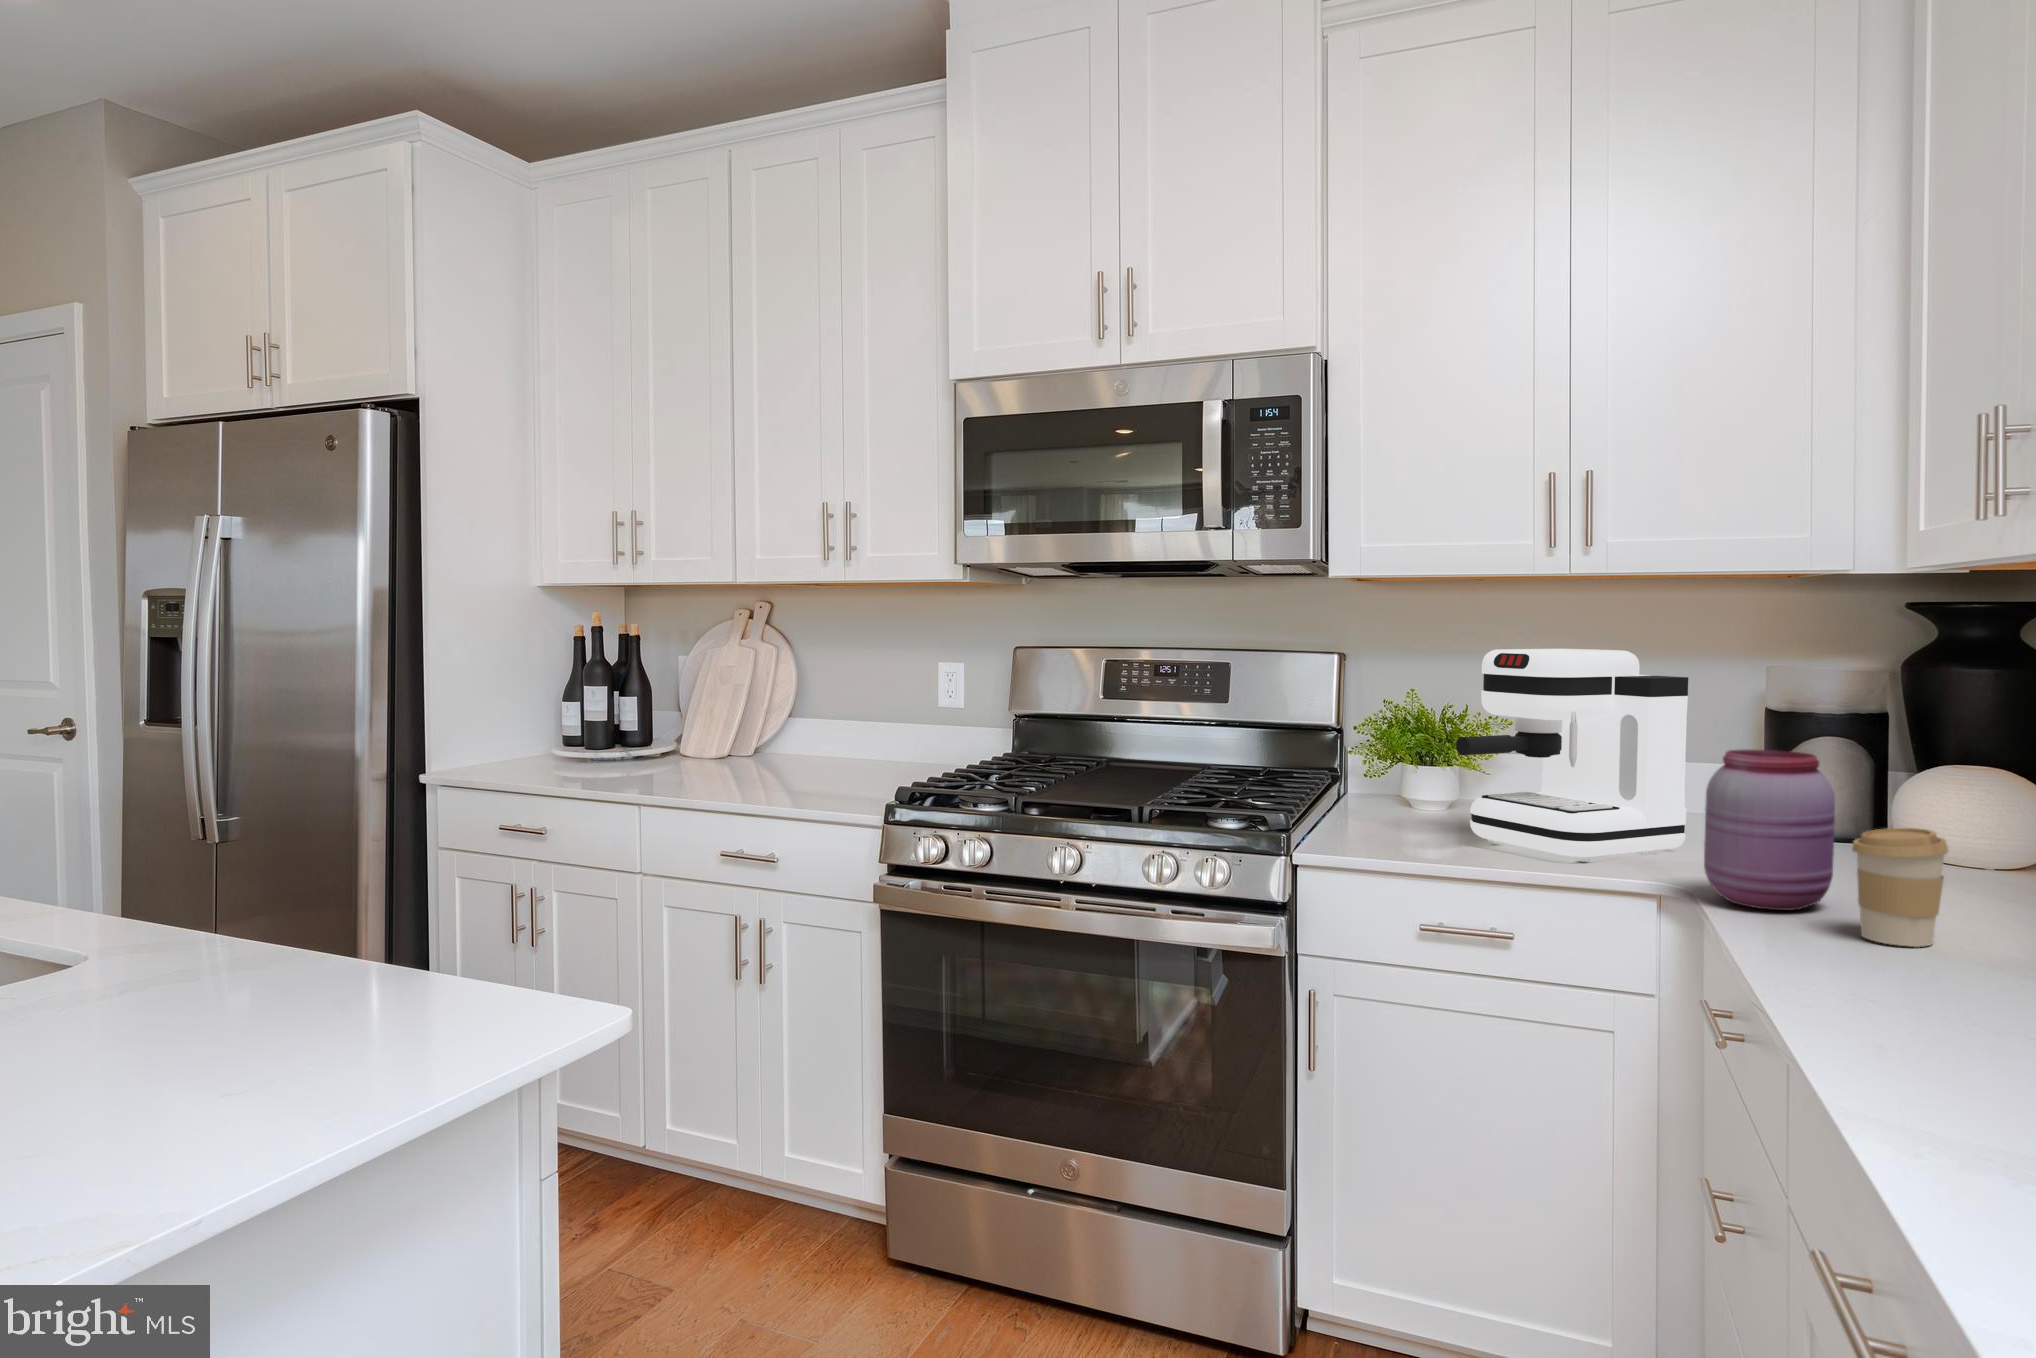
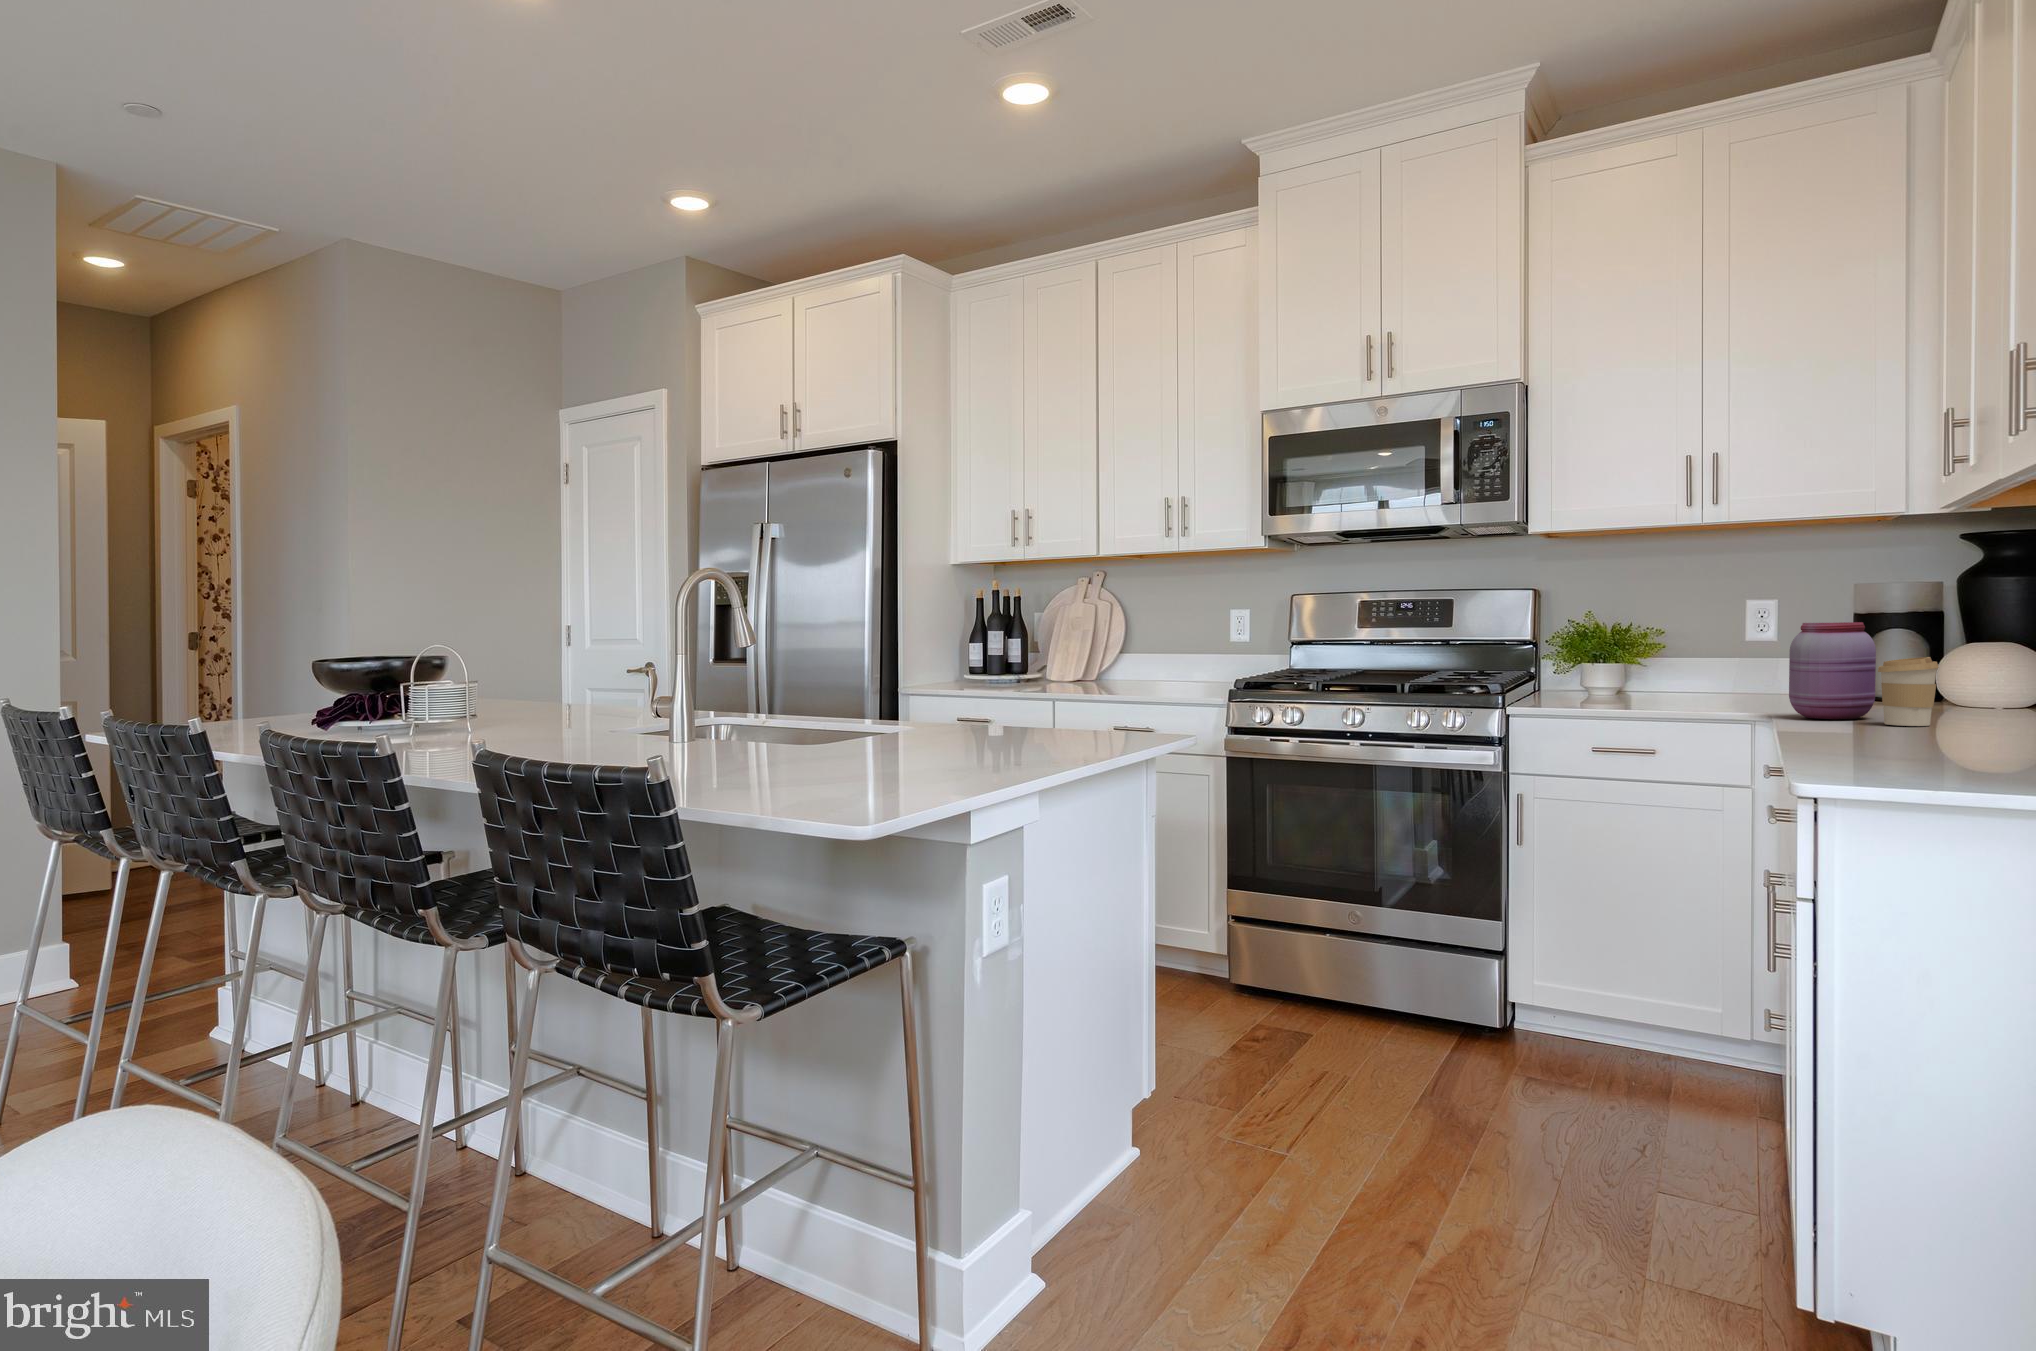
coffee maker: present [1456,649,1688,862] -> none [1622,573,1788,710]

